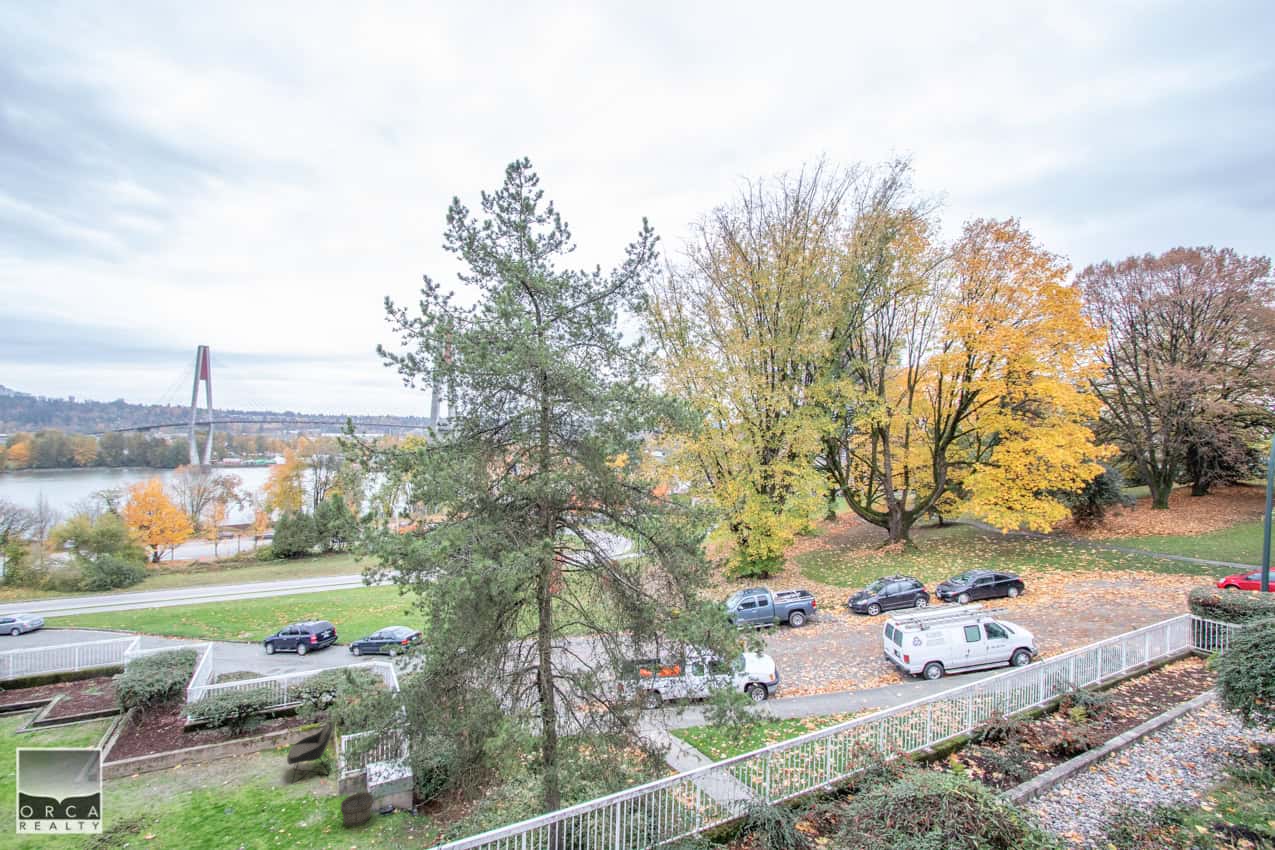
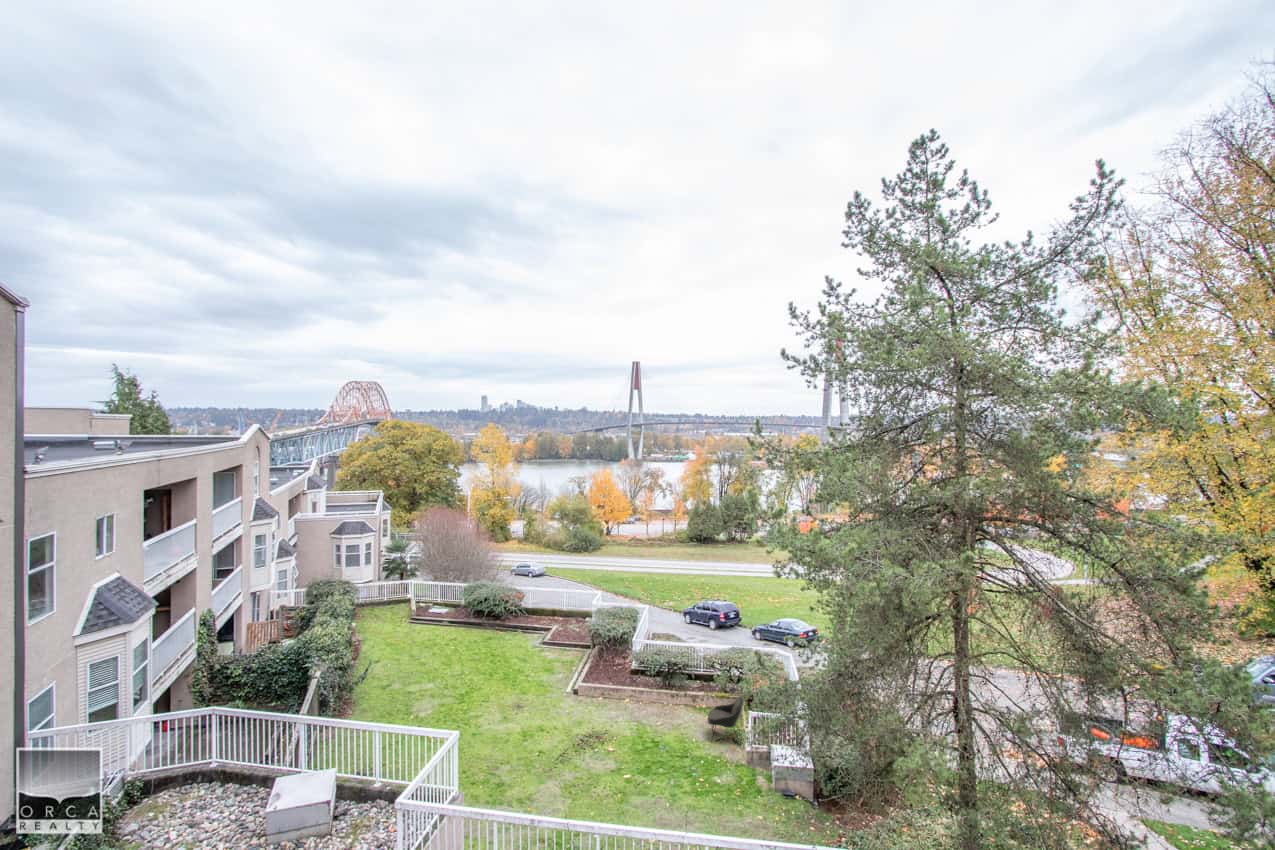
wooden bucket: present [341,792,373,826] -> none [752,769,781,799]

